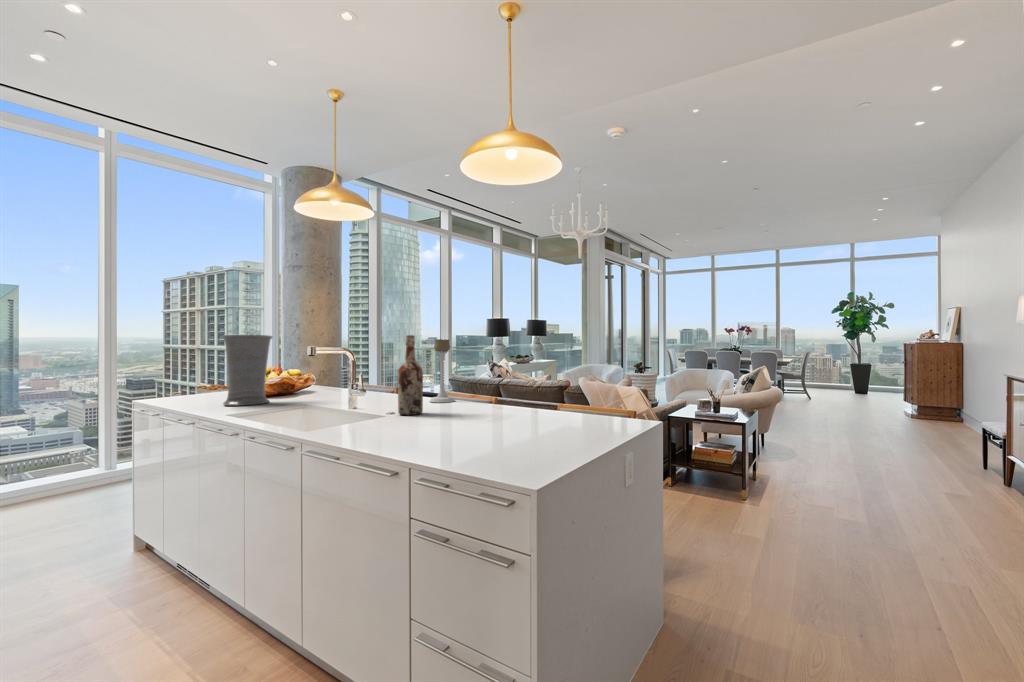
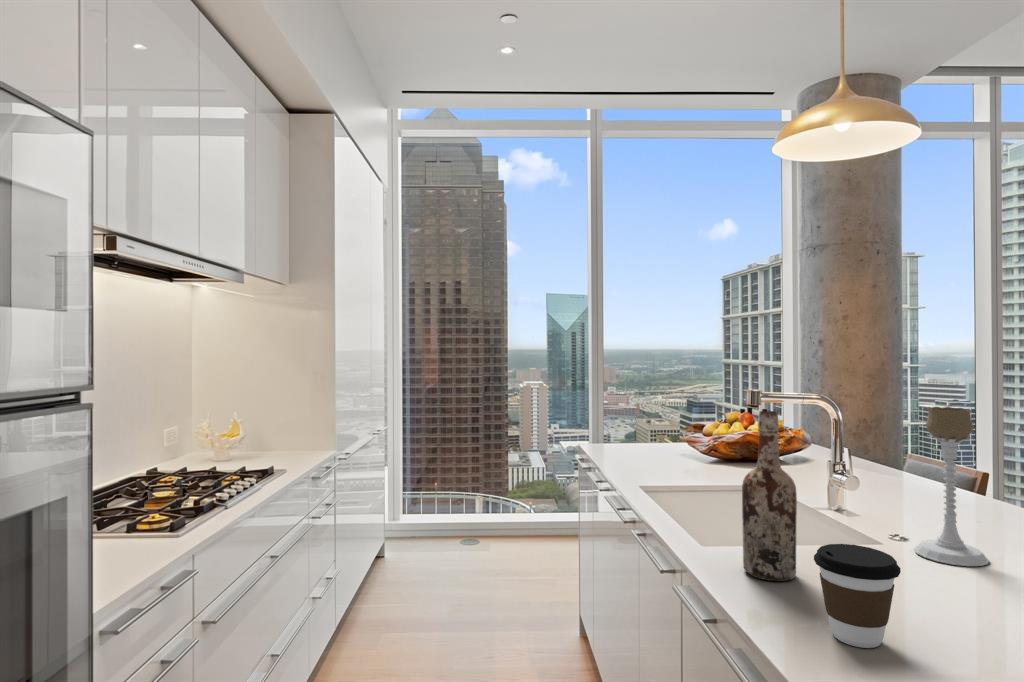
vase: present [222,334,272,406] -> none [654,372,717,473]
coffee cup: none [459,382,488,416] -> present [814,544,901,648]

